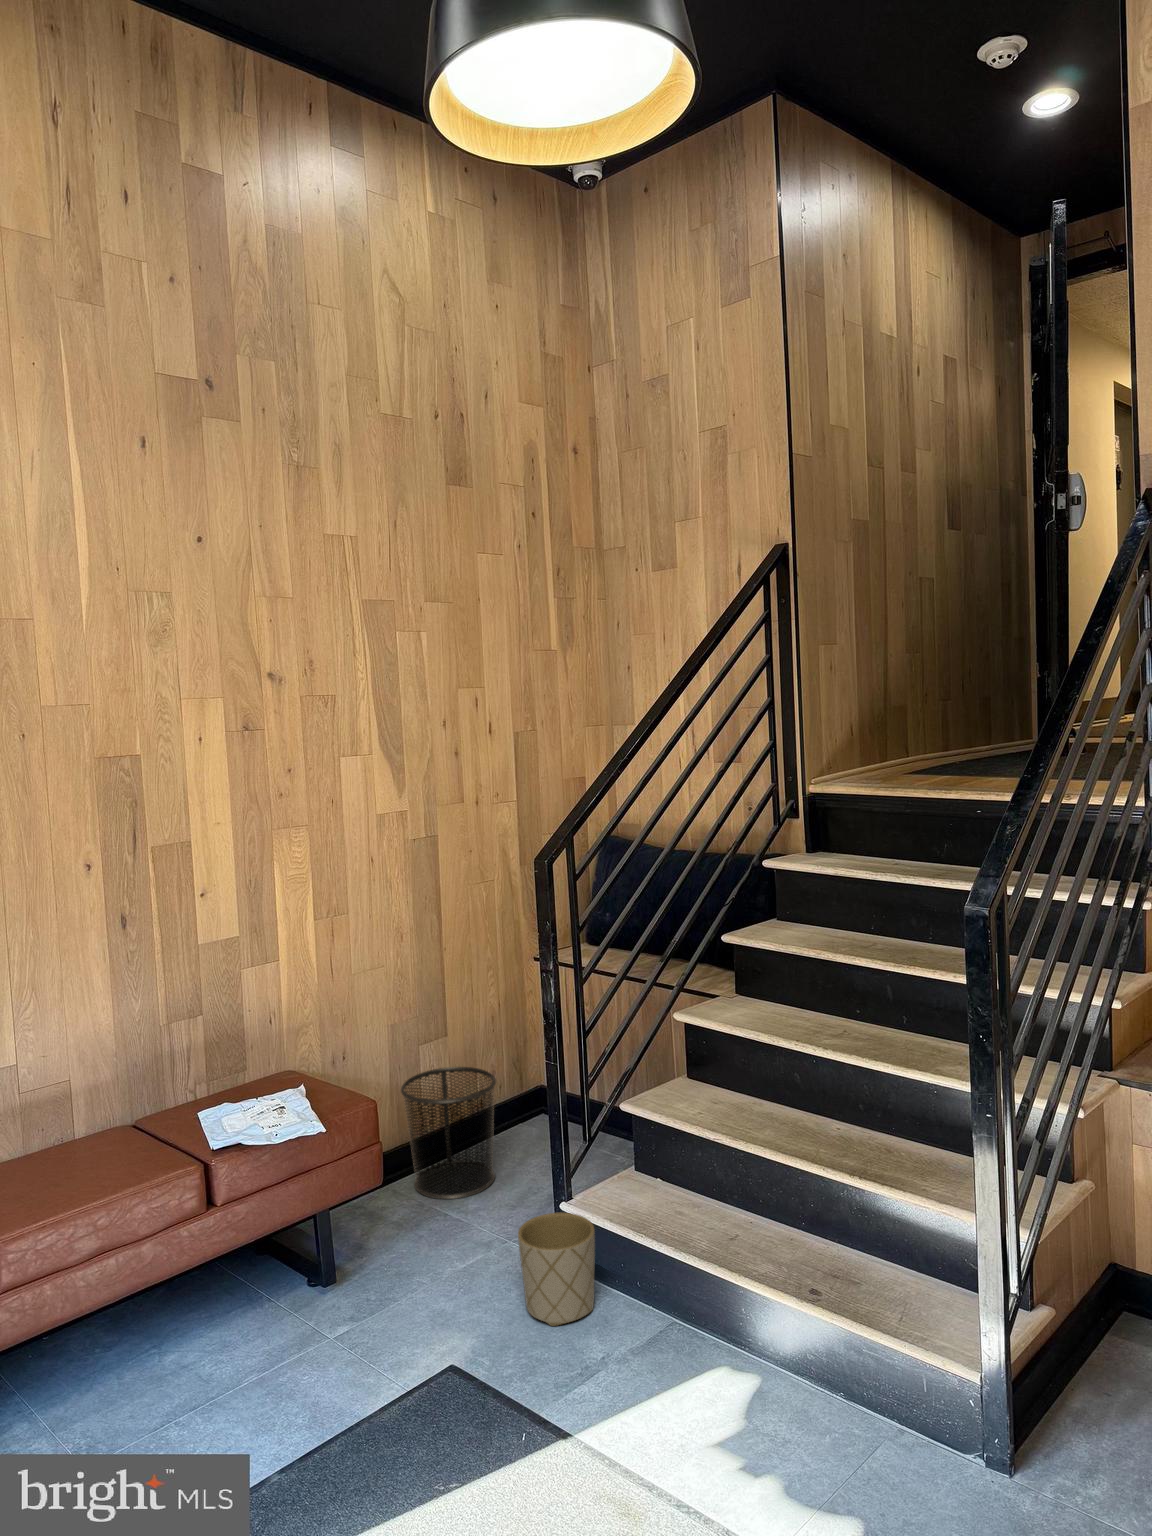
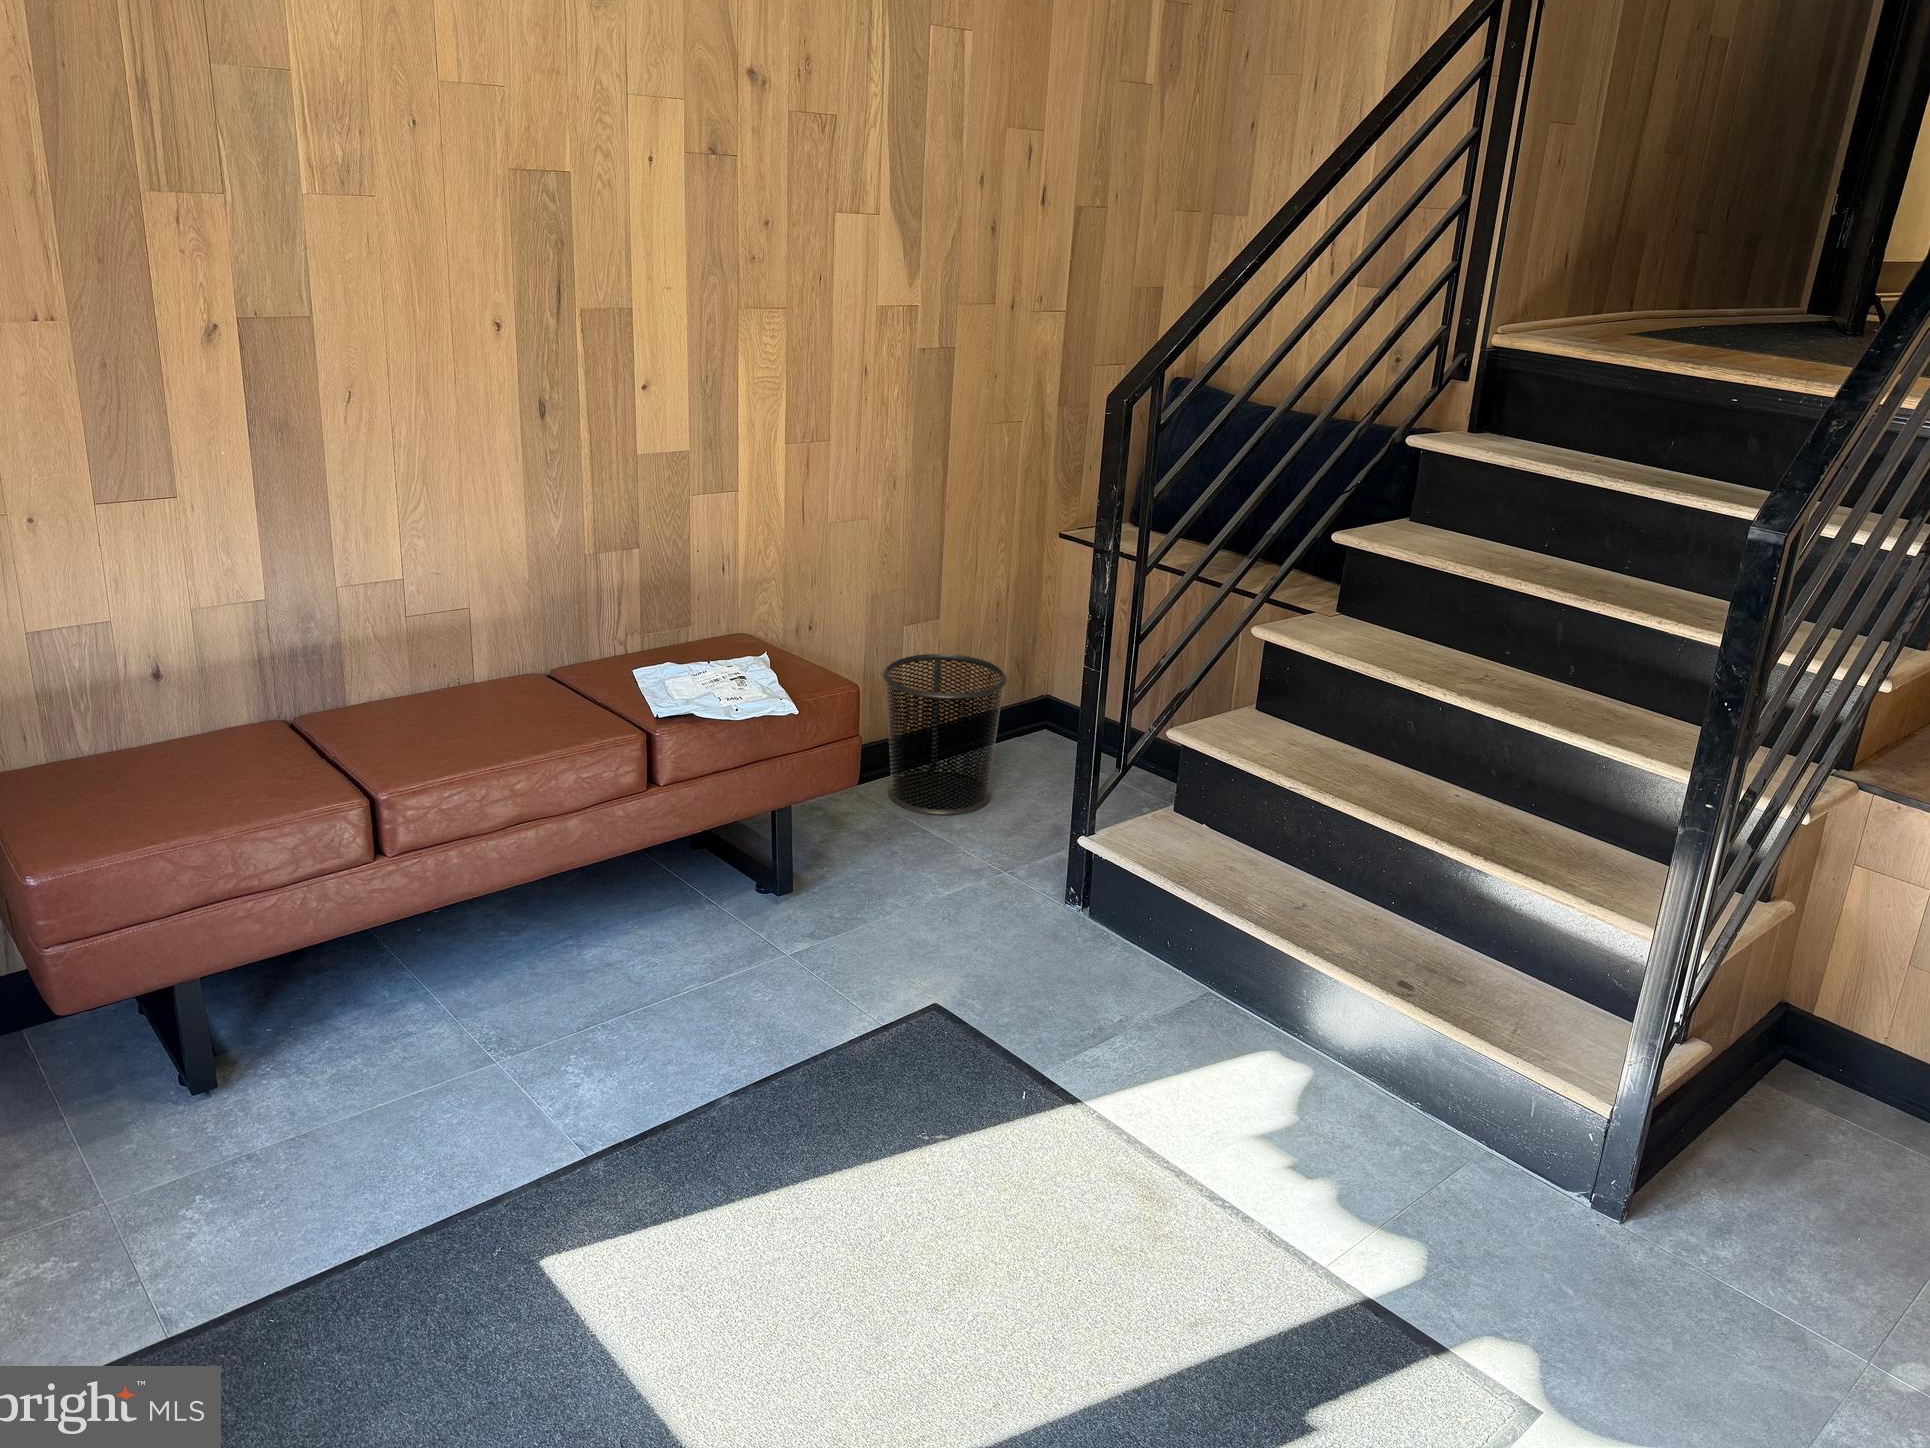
planter: present [518,1213,595,1326] -> none [1029,849,1126,979]

